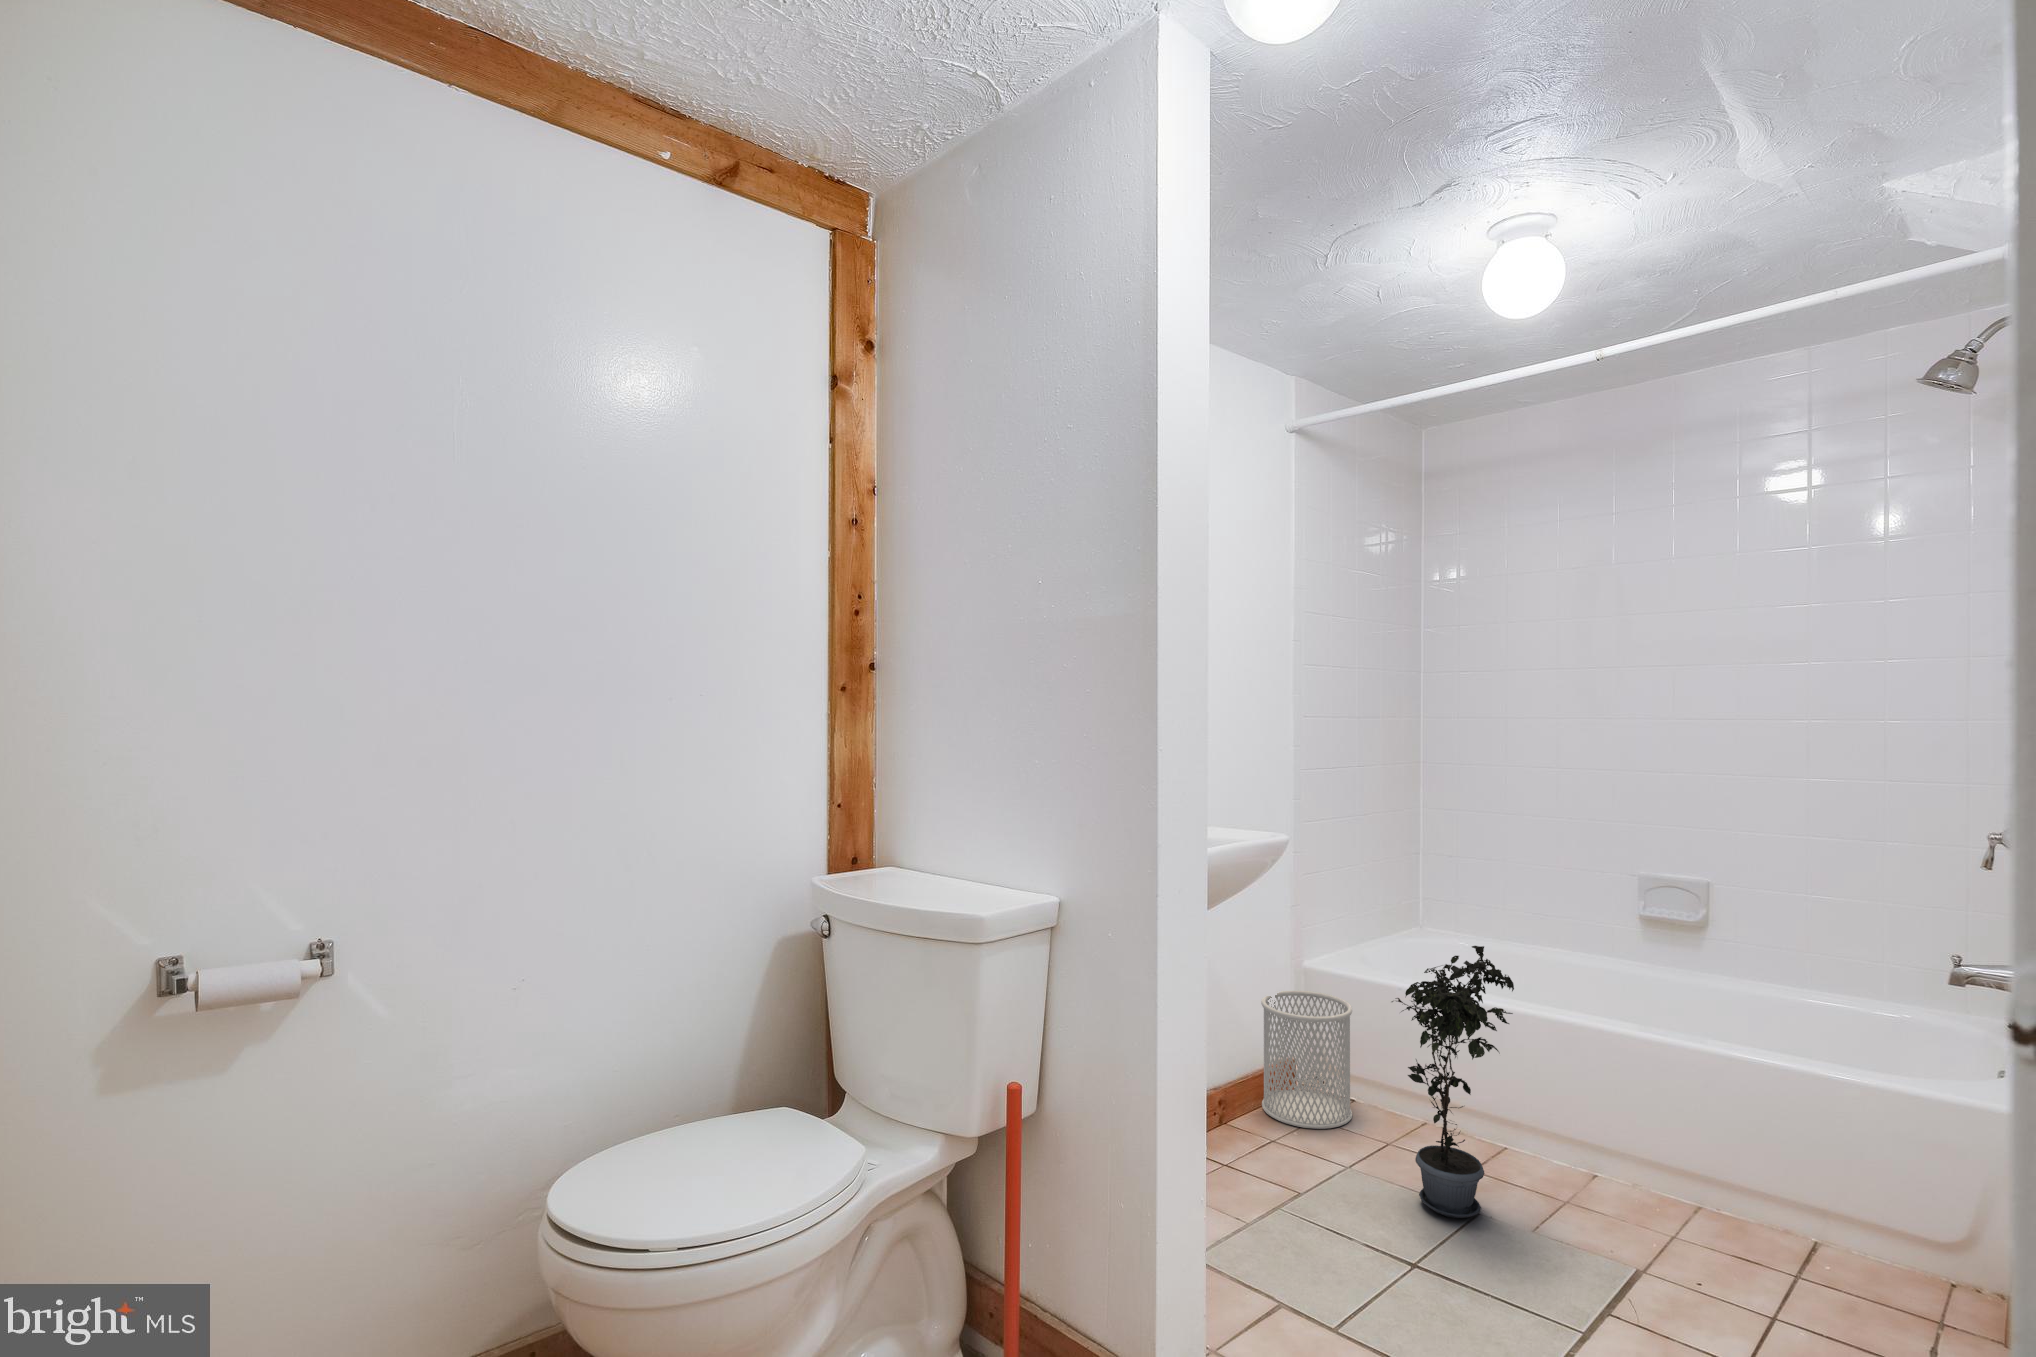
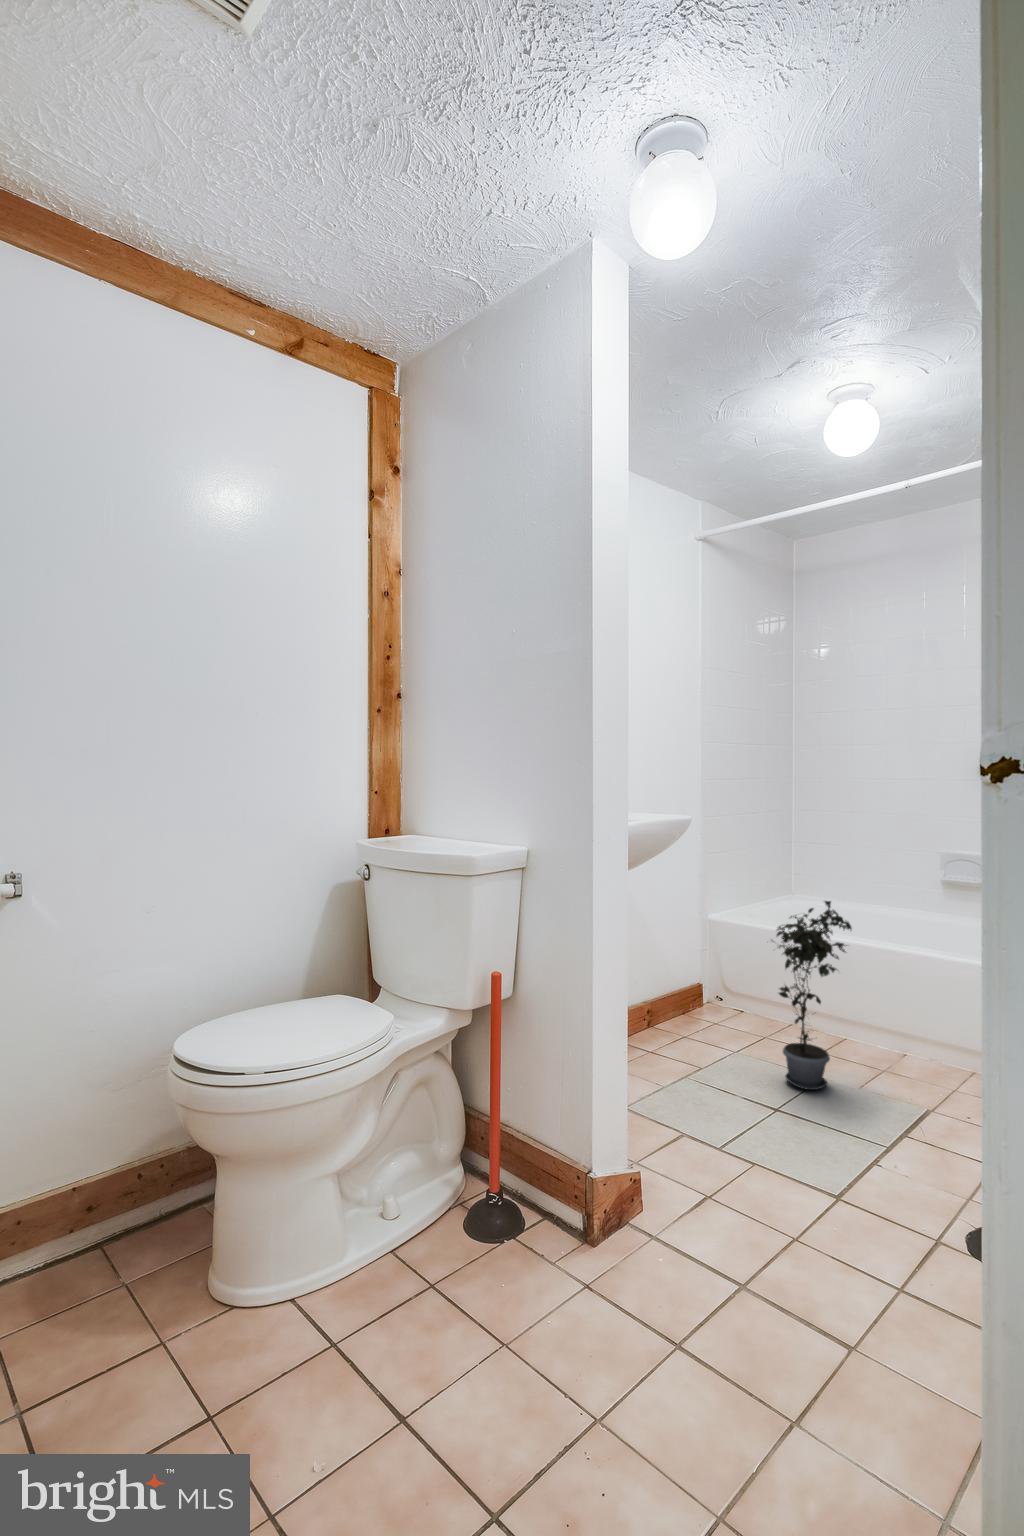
wastebasket: present [1261,990,1352,1129] -> none [679,946,744,1039]

